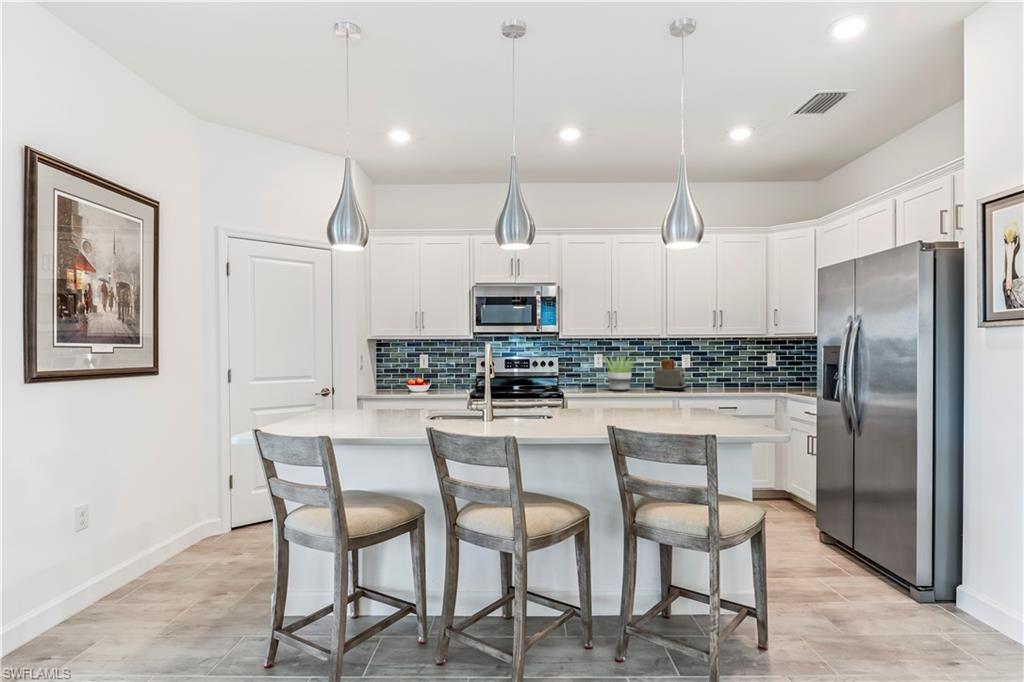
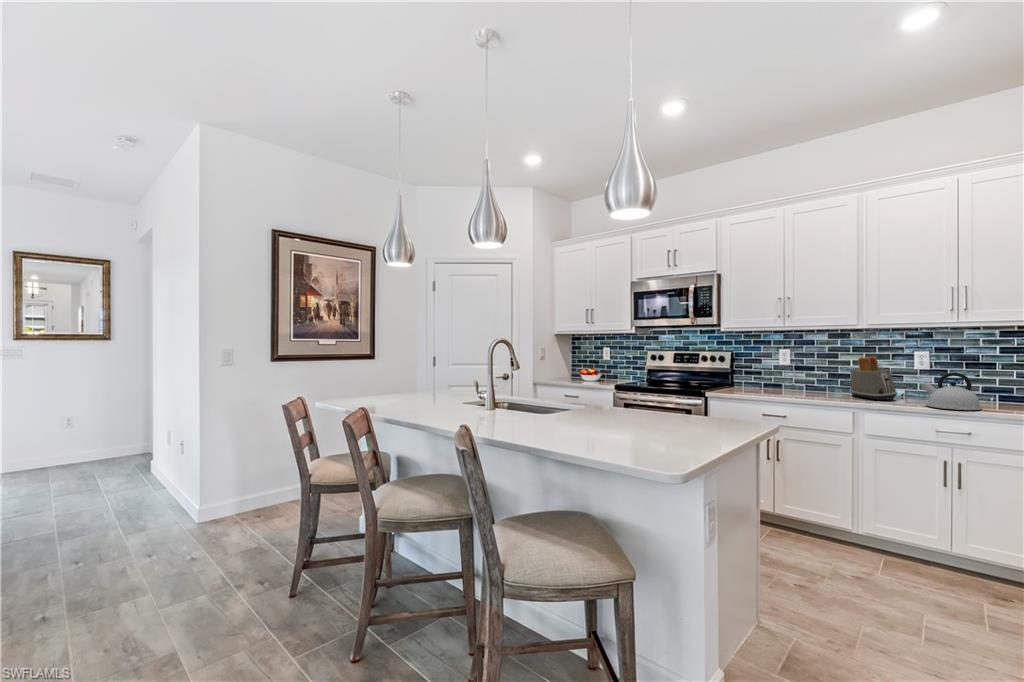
potted plant: present [604,357,634,391] -> none [766,351,822,394]
kettle: none [706,369,736,393] -> present [922,372,982,410]

